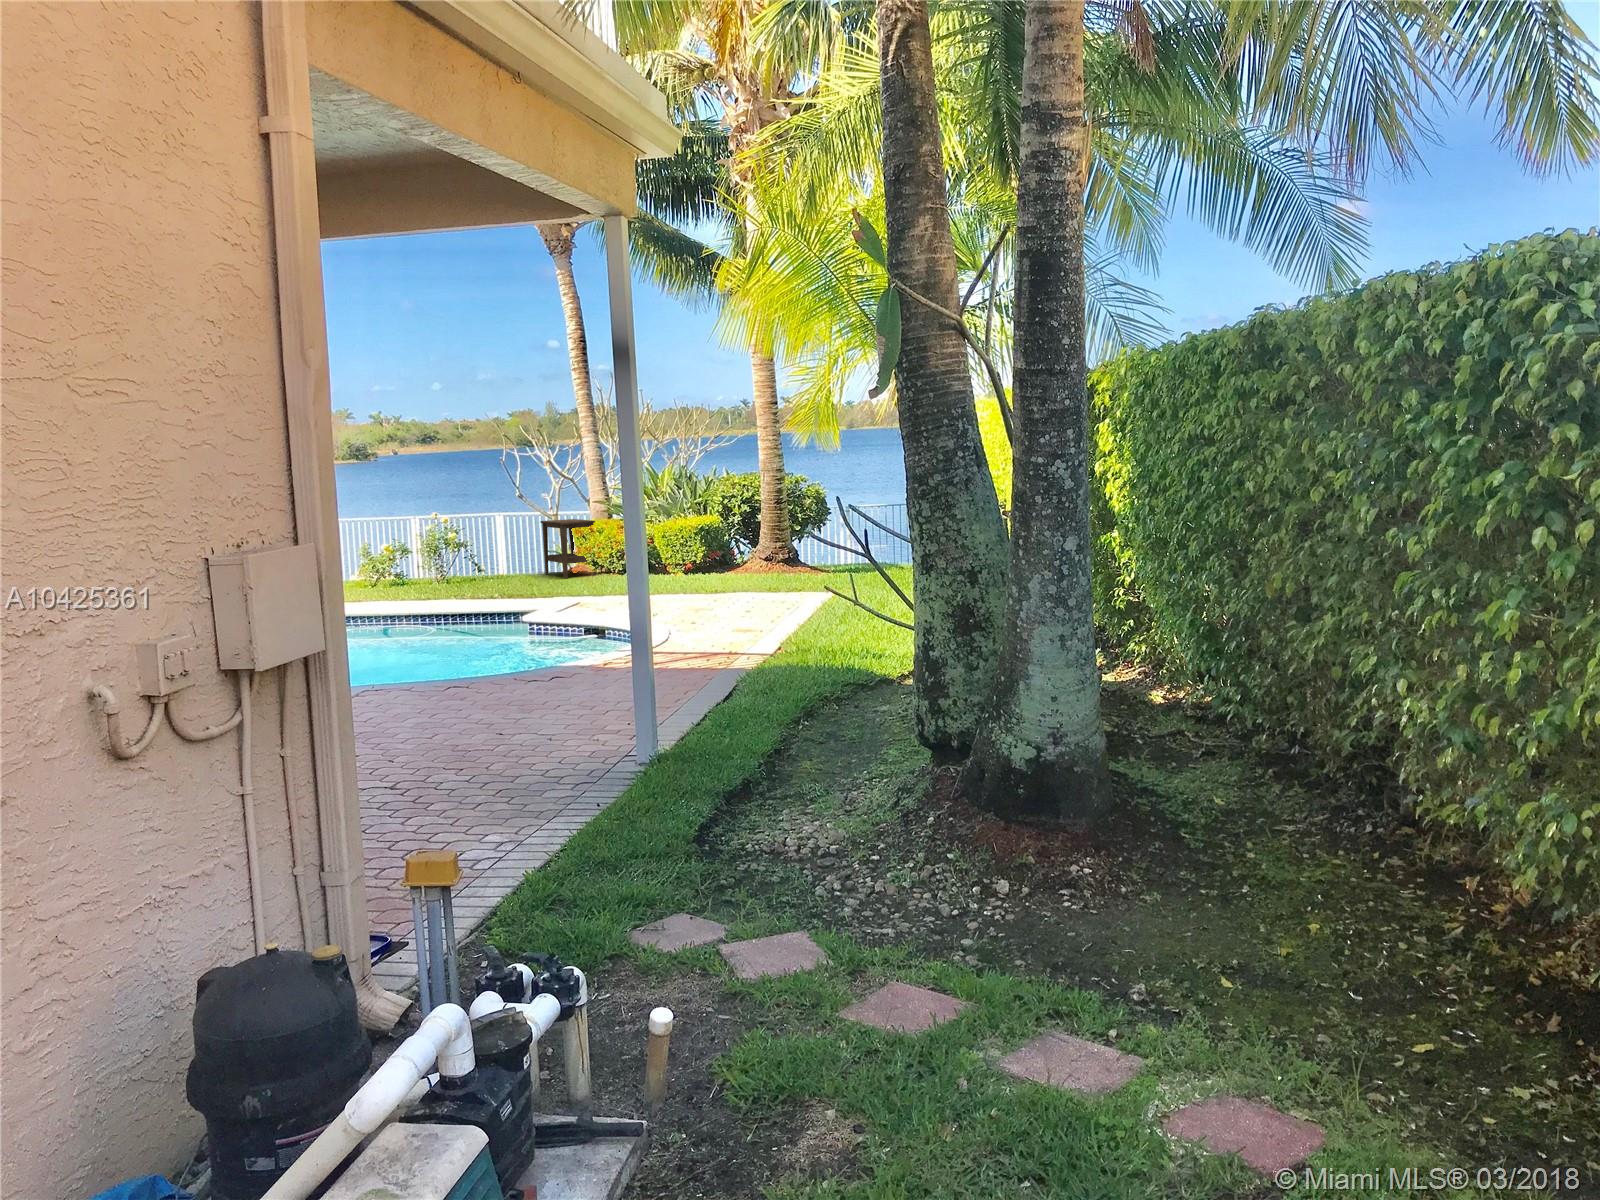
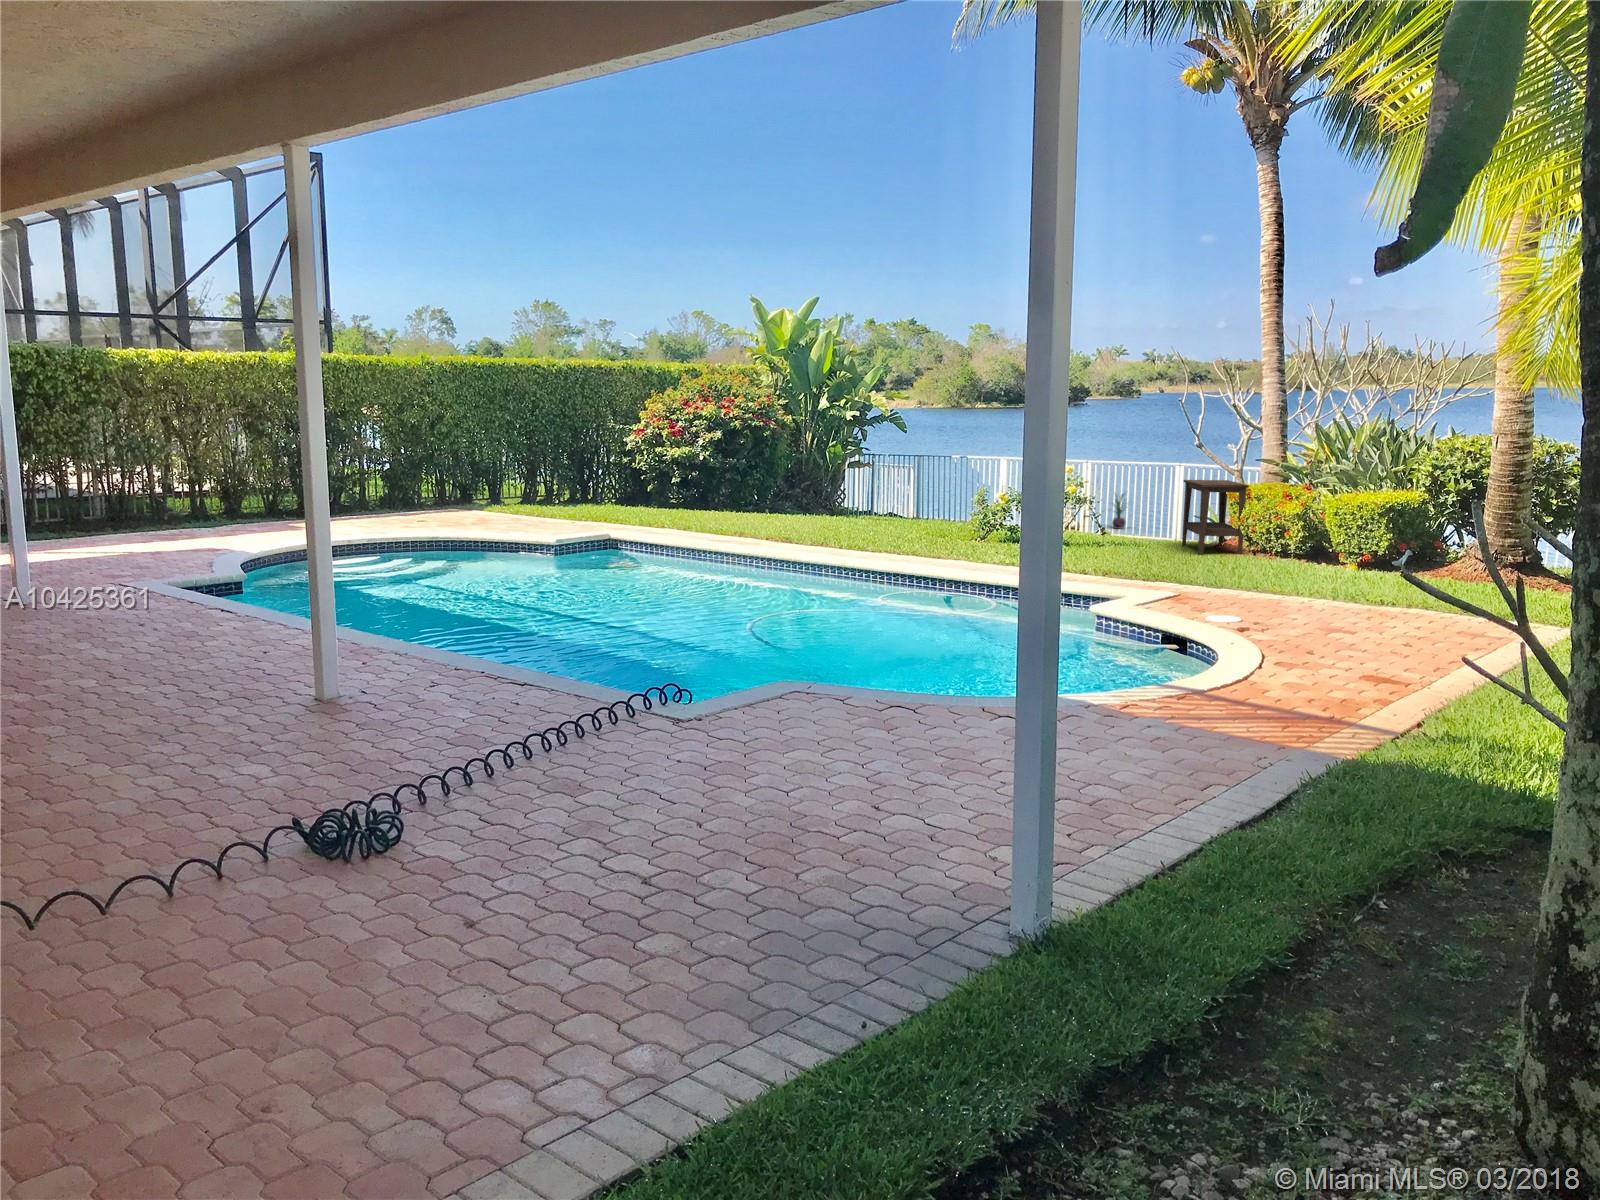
decorative plant: none [461,538,497,569] -> present [1112,494,1126,529]

